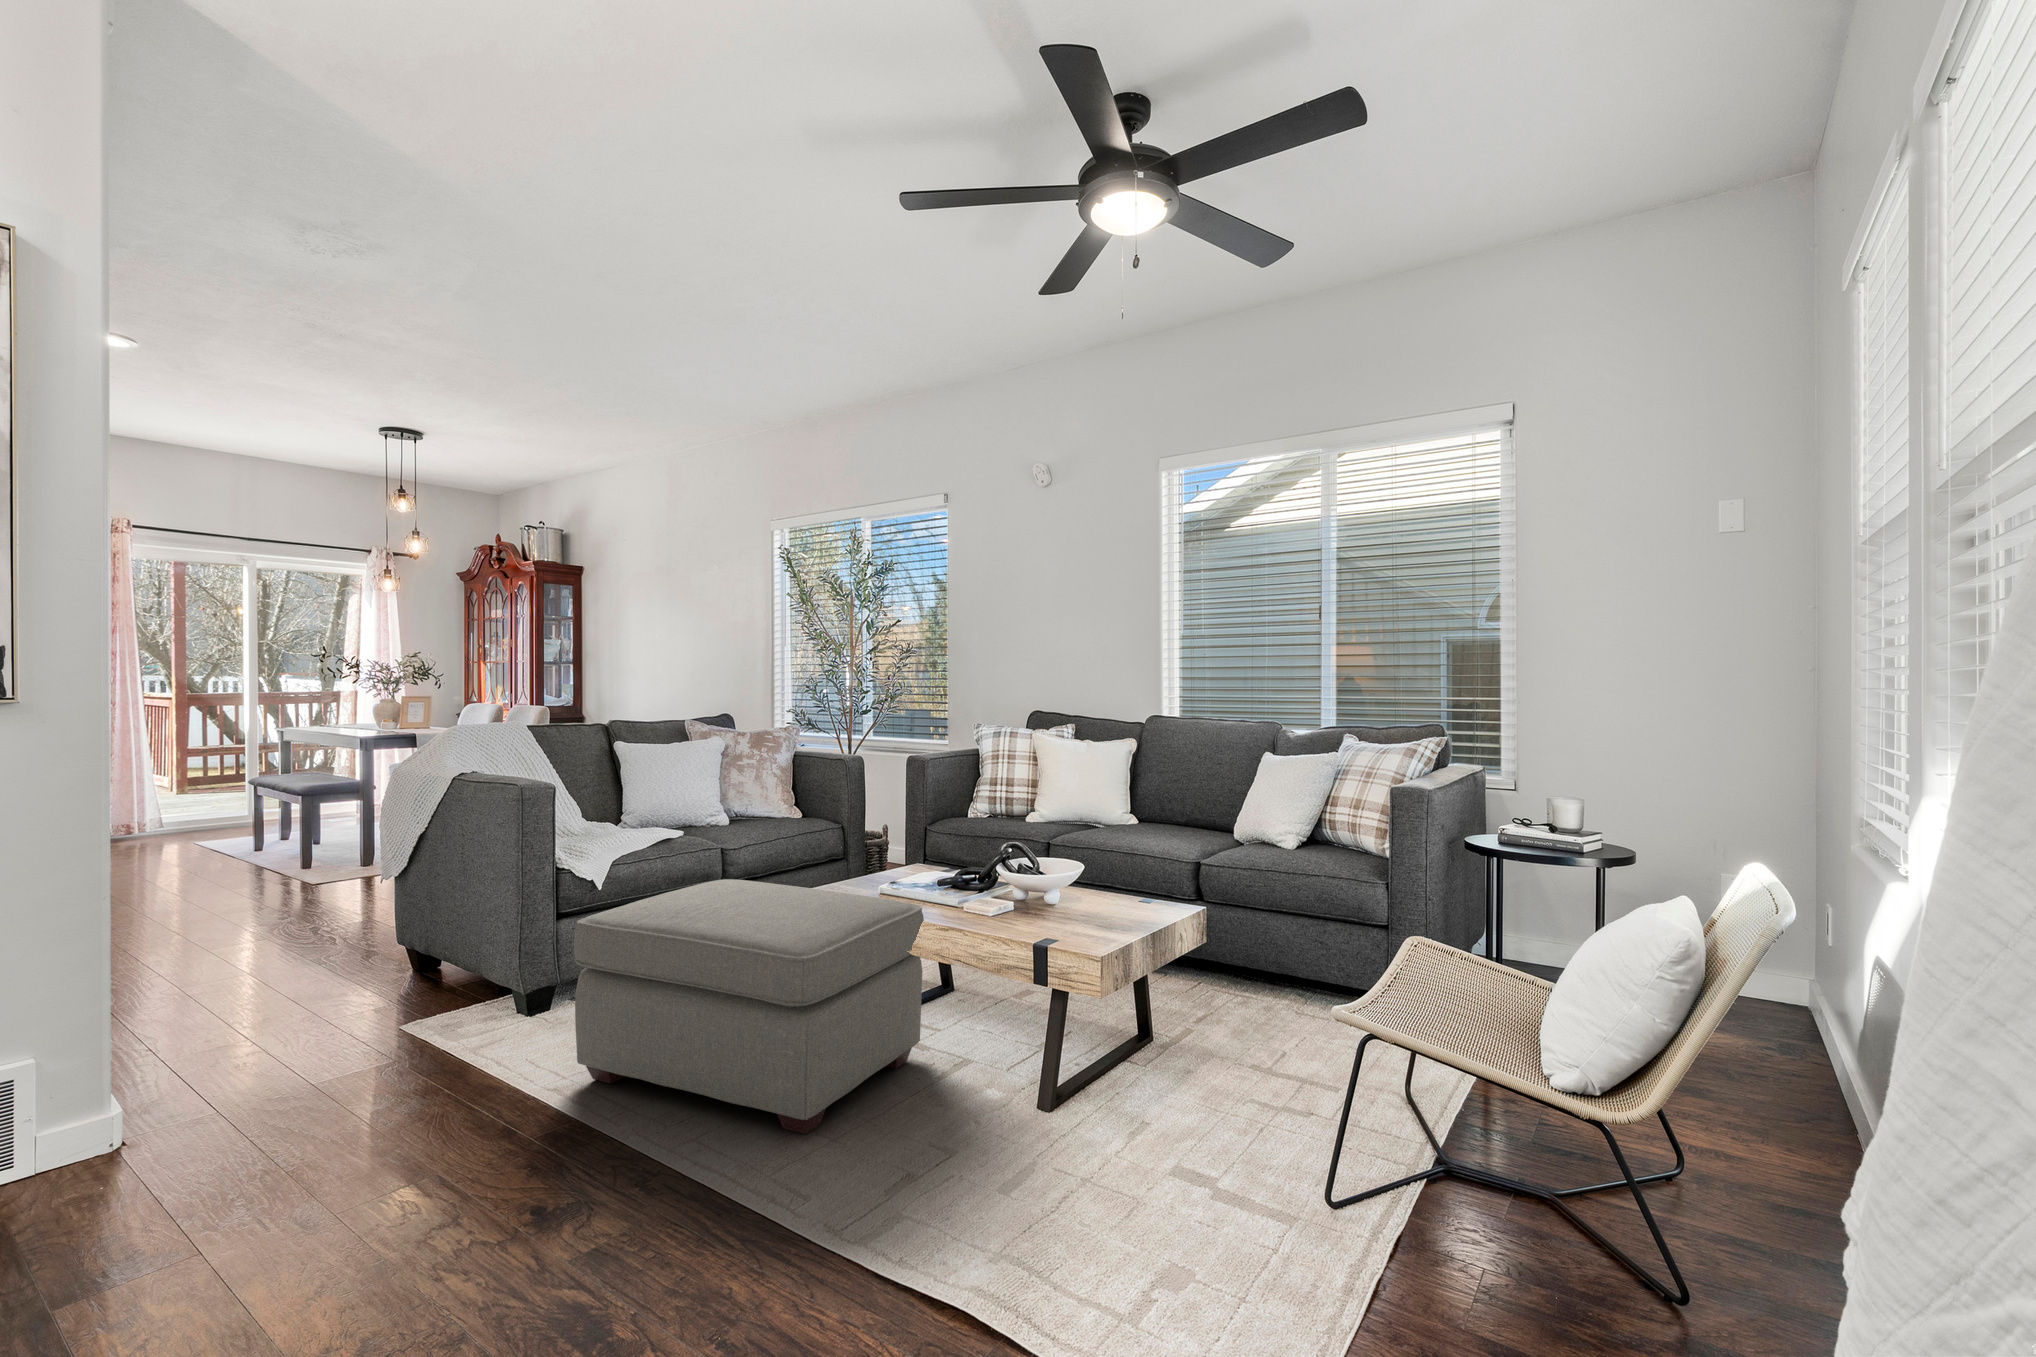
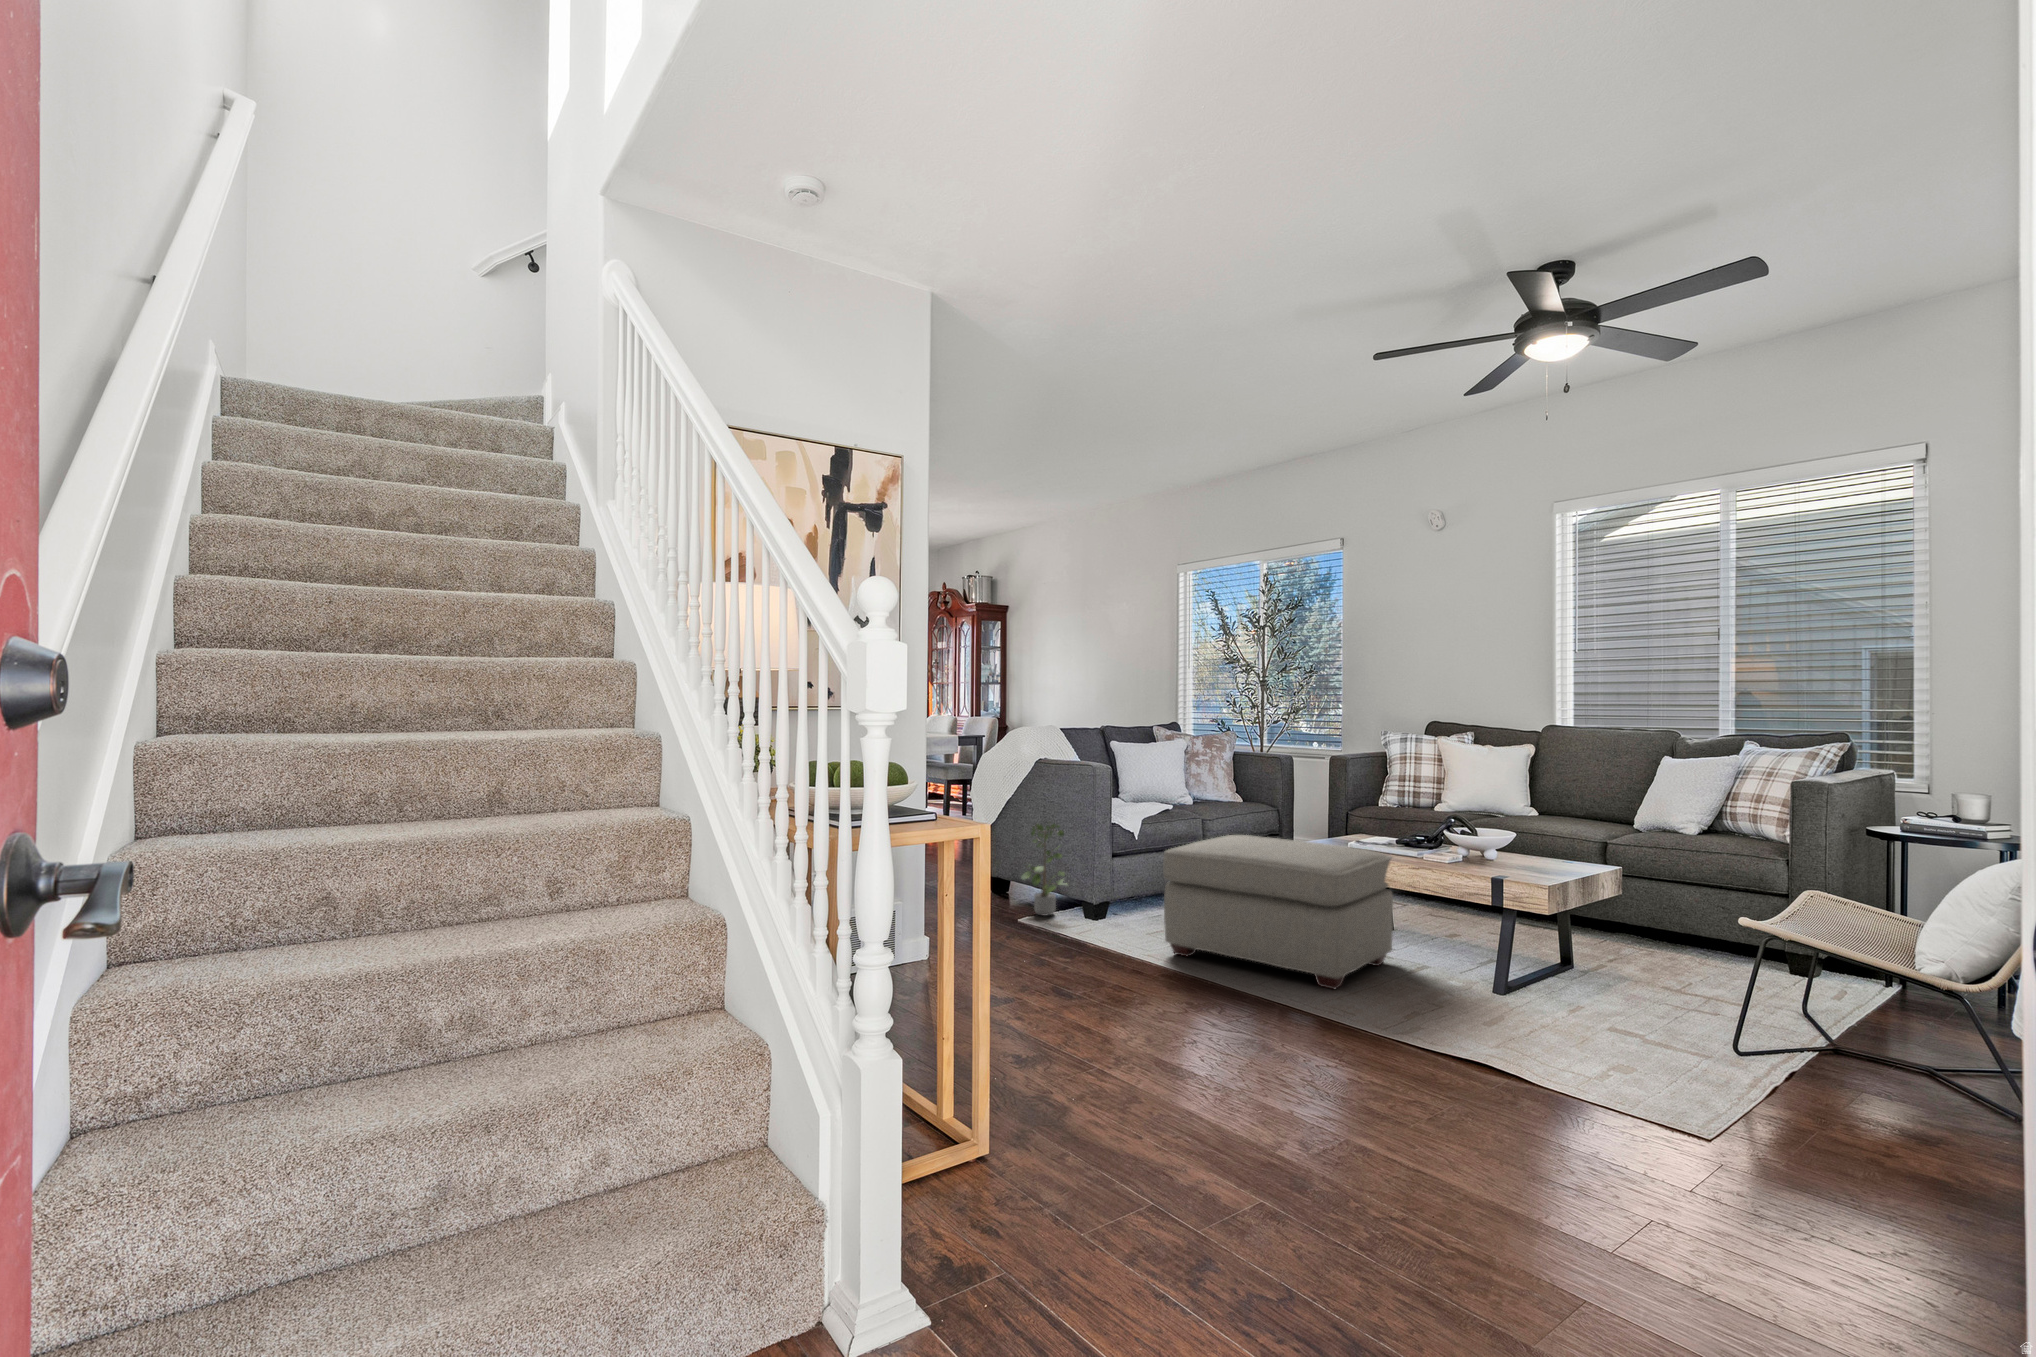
potted plant: none [407,867,481,1012] -> present [1022,823,1066,916]

